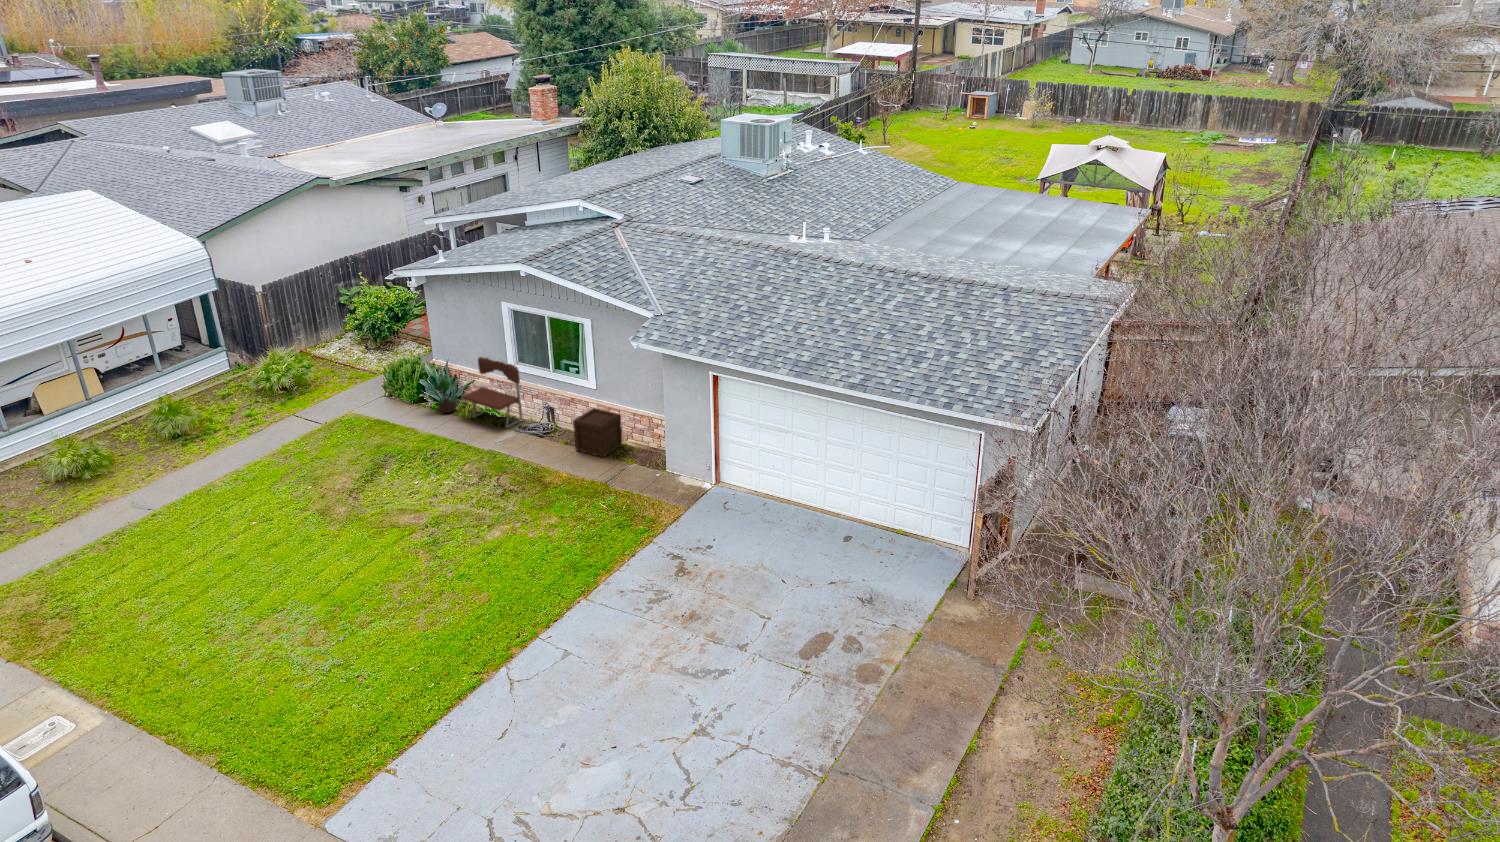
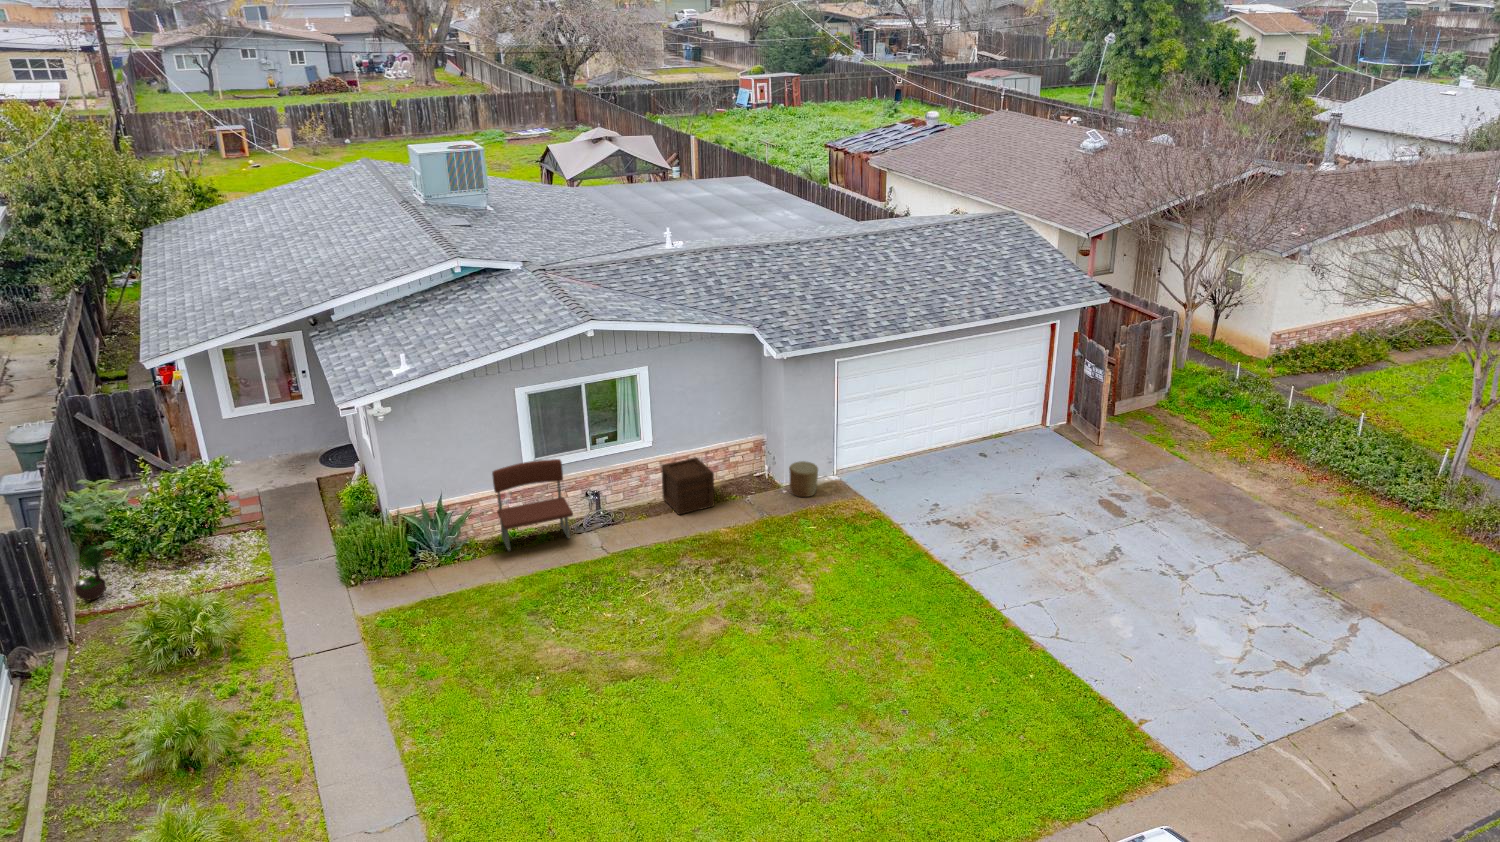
potted tree: present [433,378,457,412] -> present [74,545,106,601]
woven basket: none [652,453,680,488] -> present [789,461,818,497]

